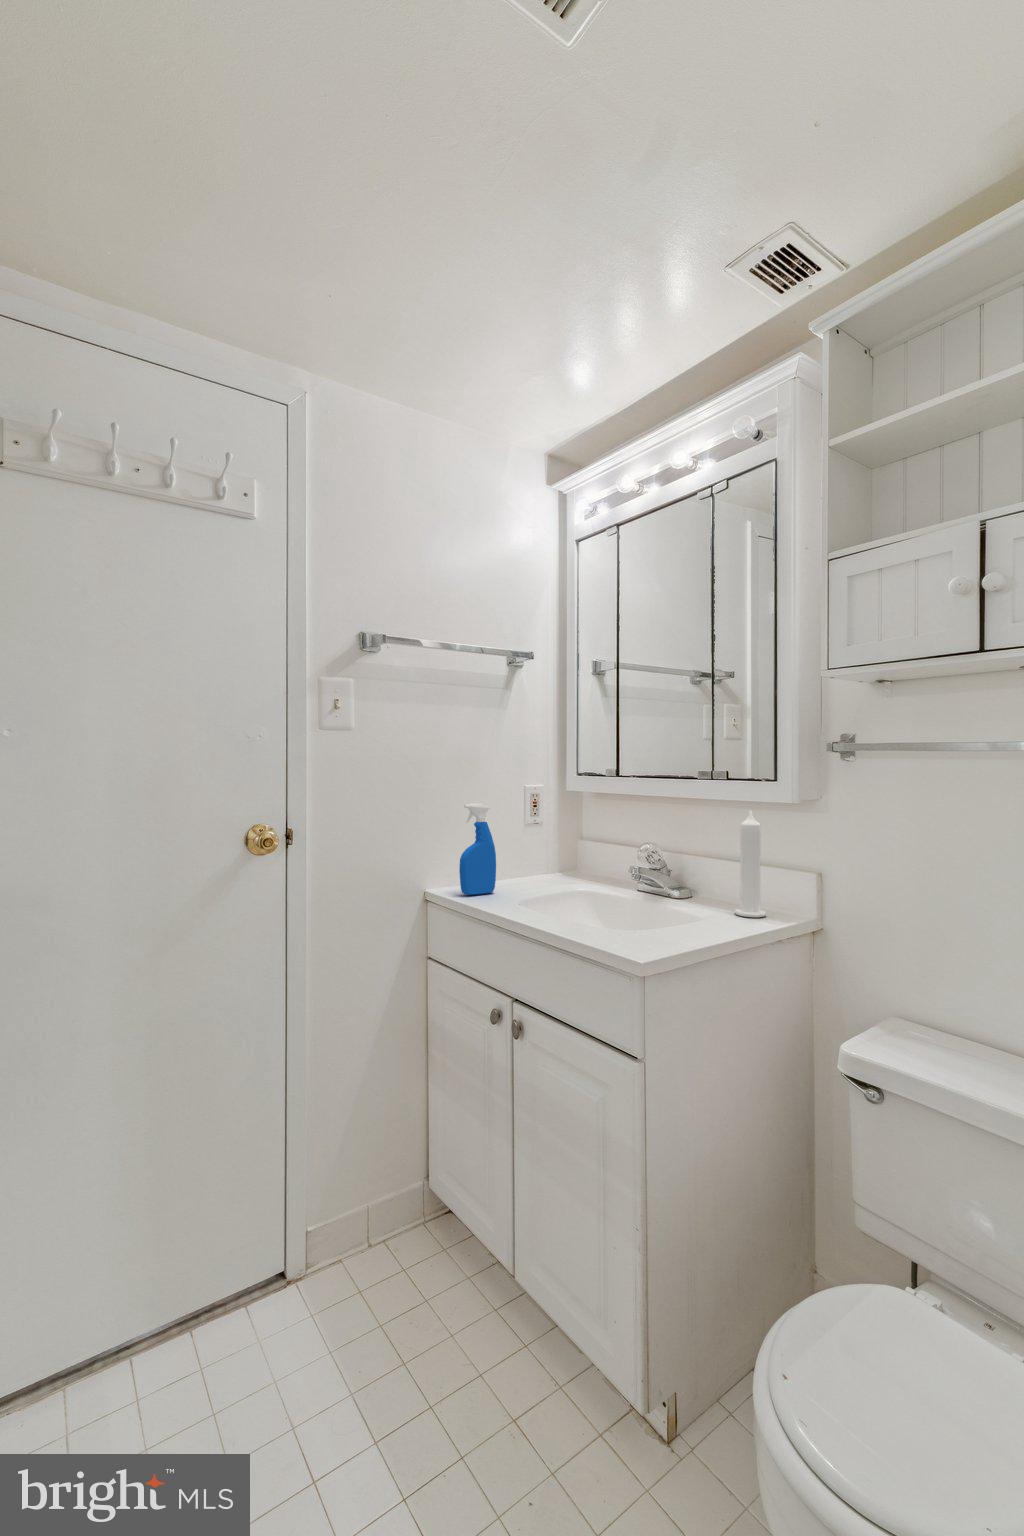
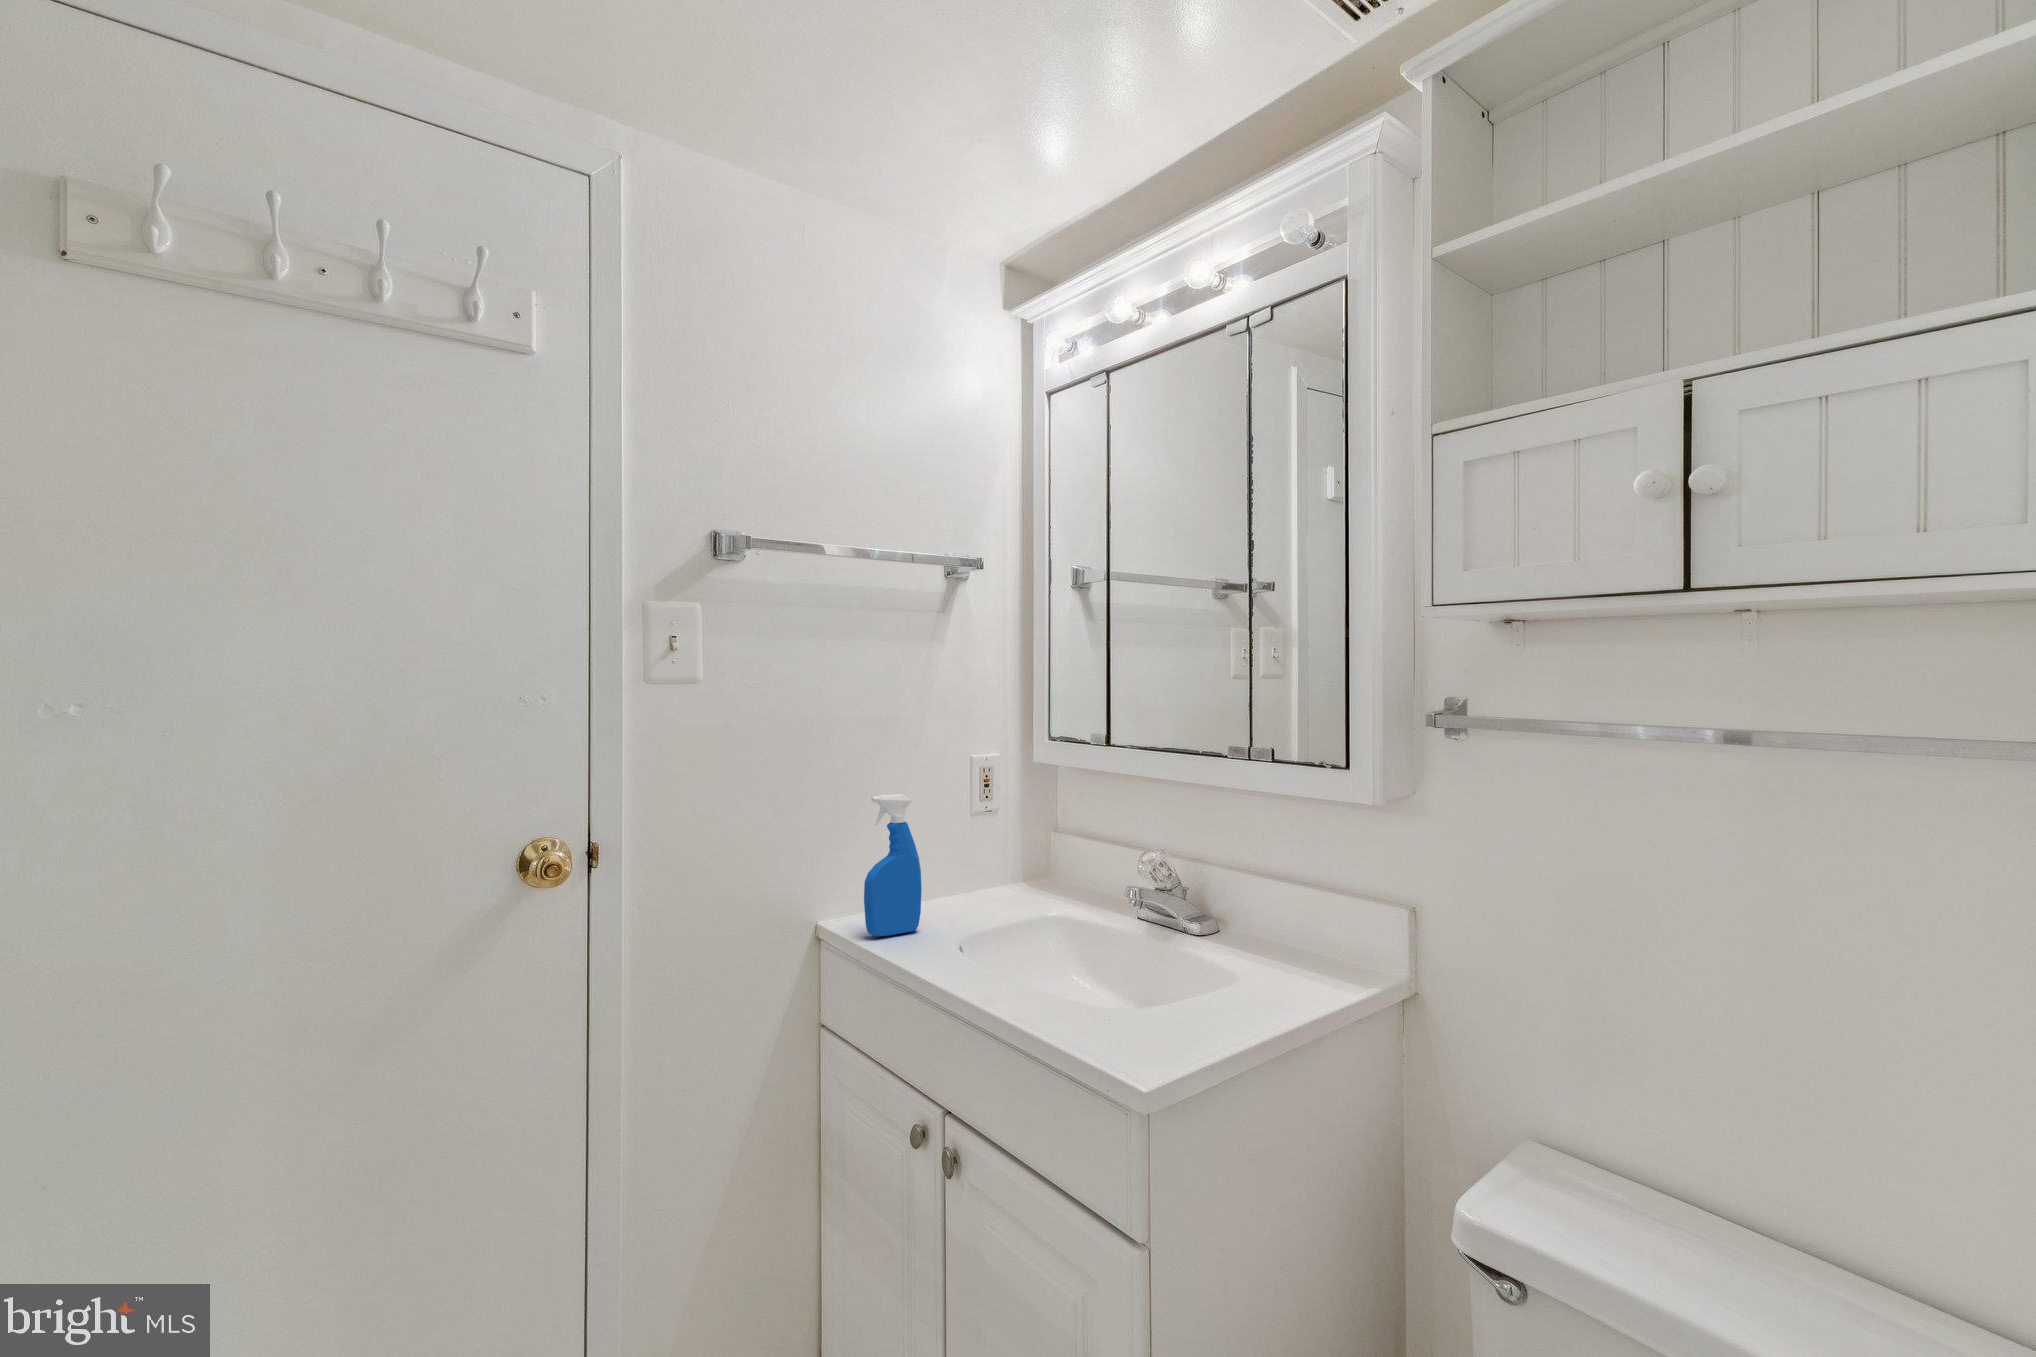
candle: present [735,810,766,917] -> none [1285,812,1333,979]

